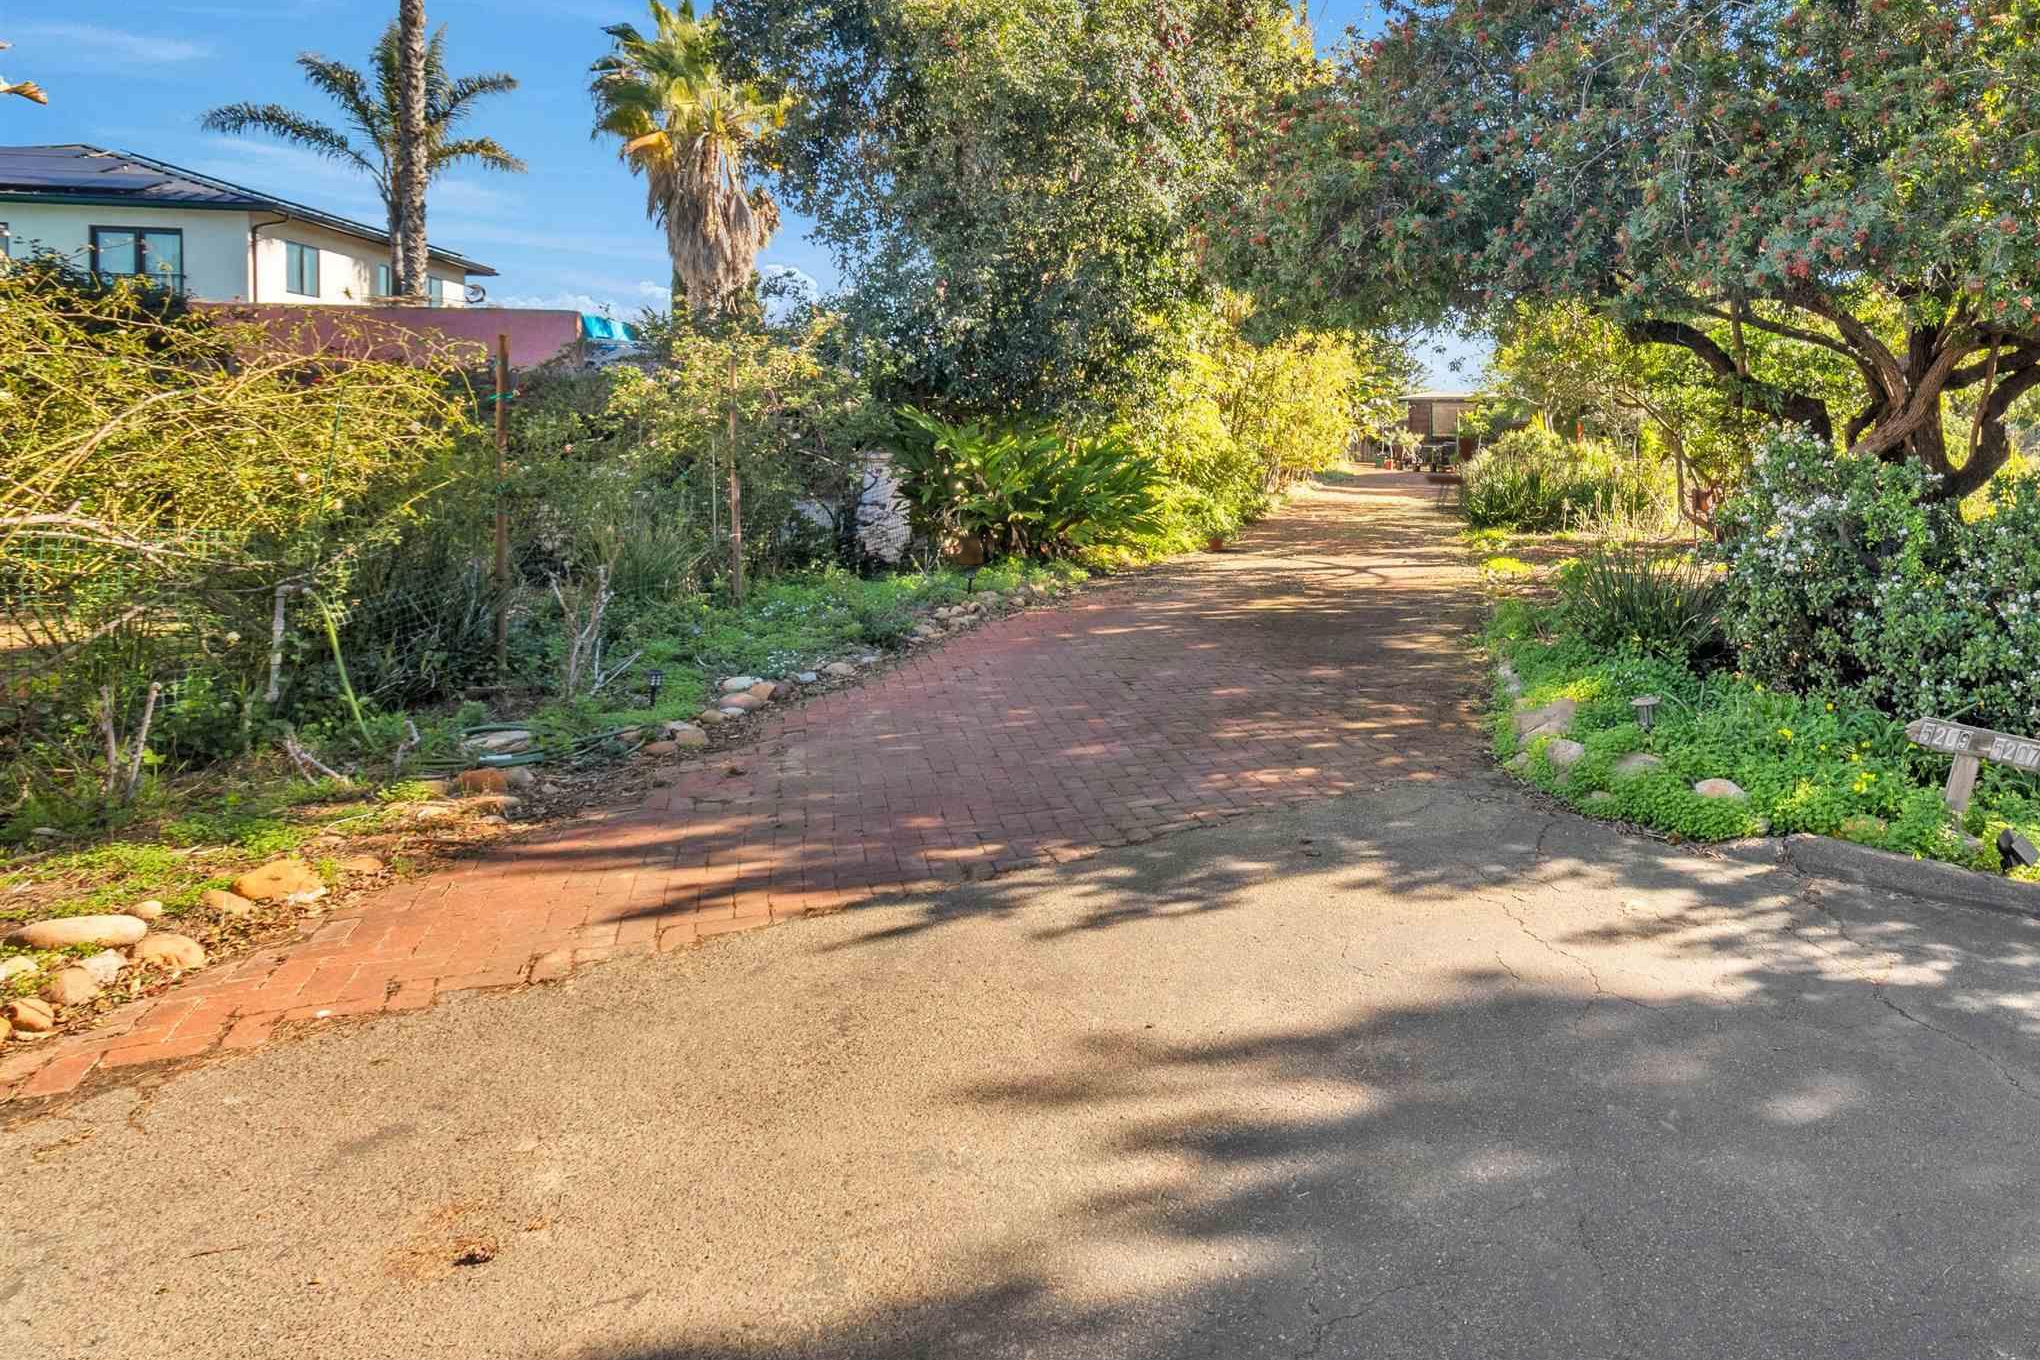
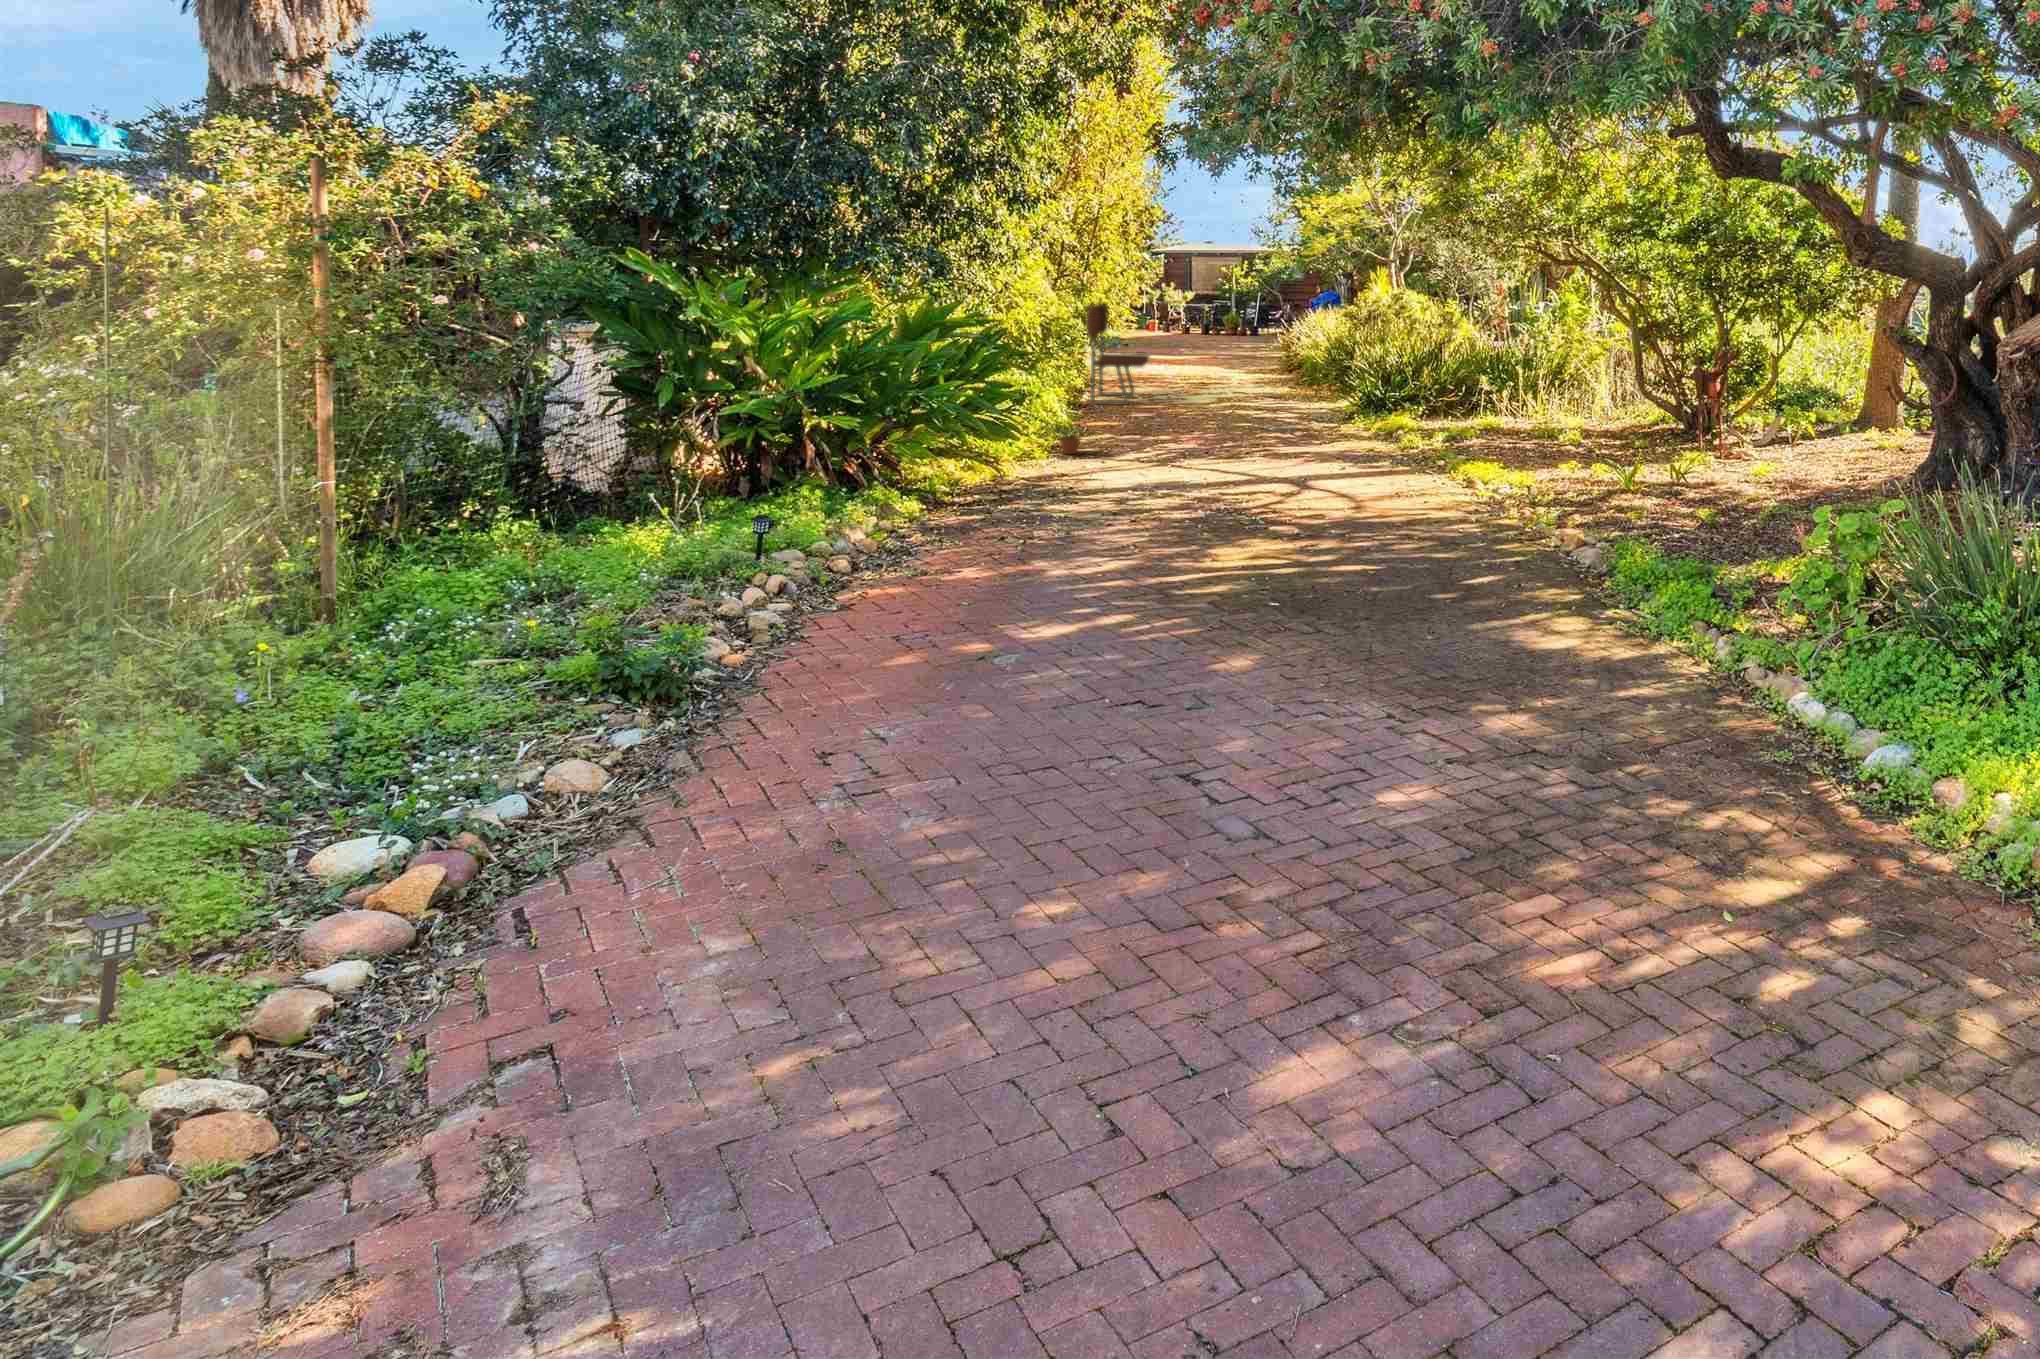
bench: present [1426,437,1473,514] -> present [1086,304,1149,405]
watering can: present [958,534,987,565] -> none [721,451,781,499]

